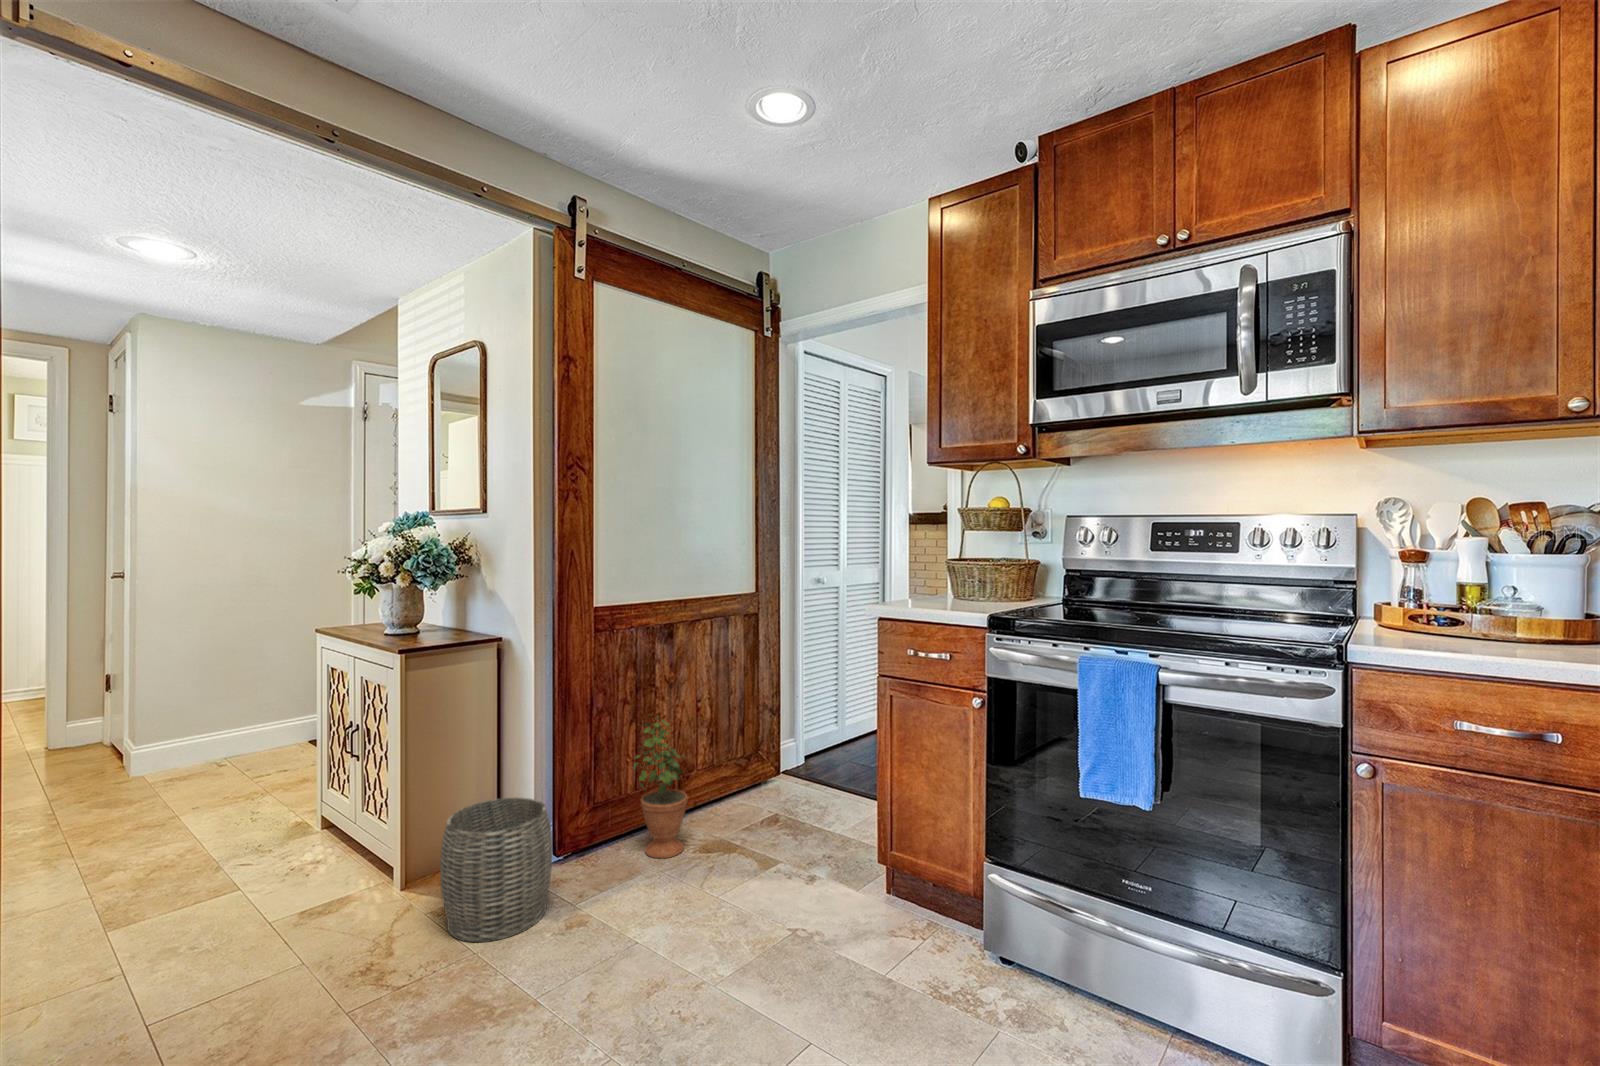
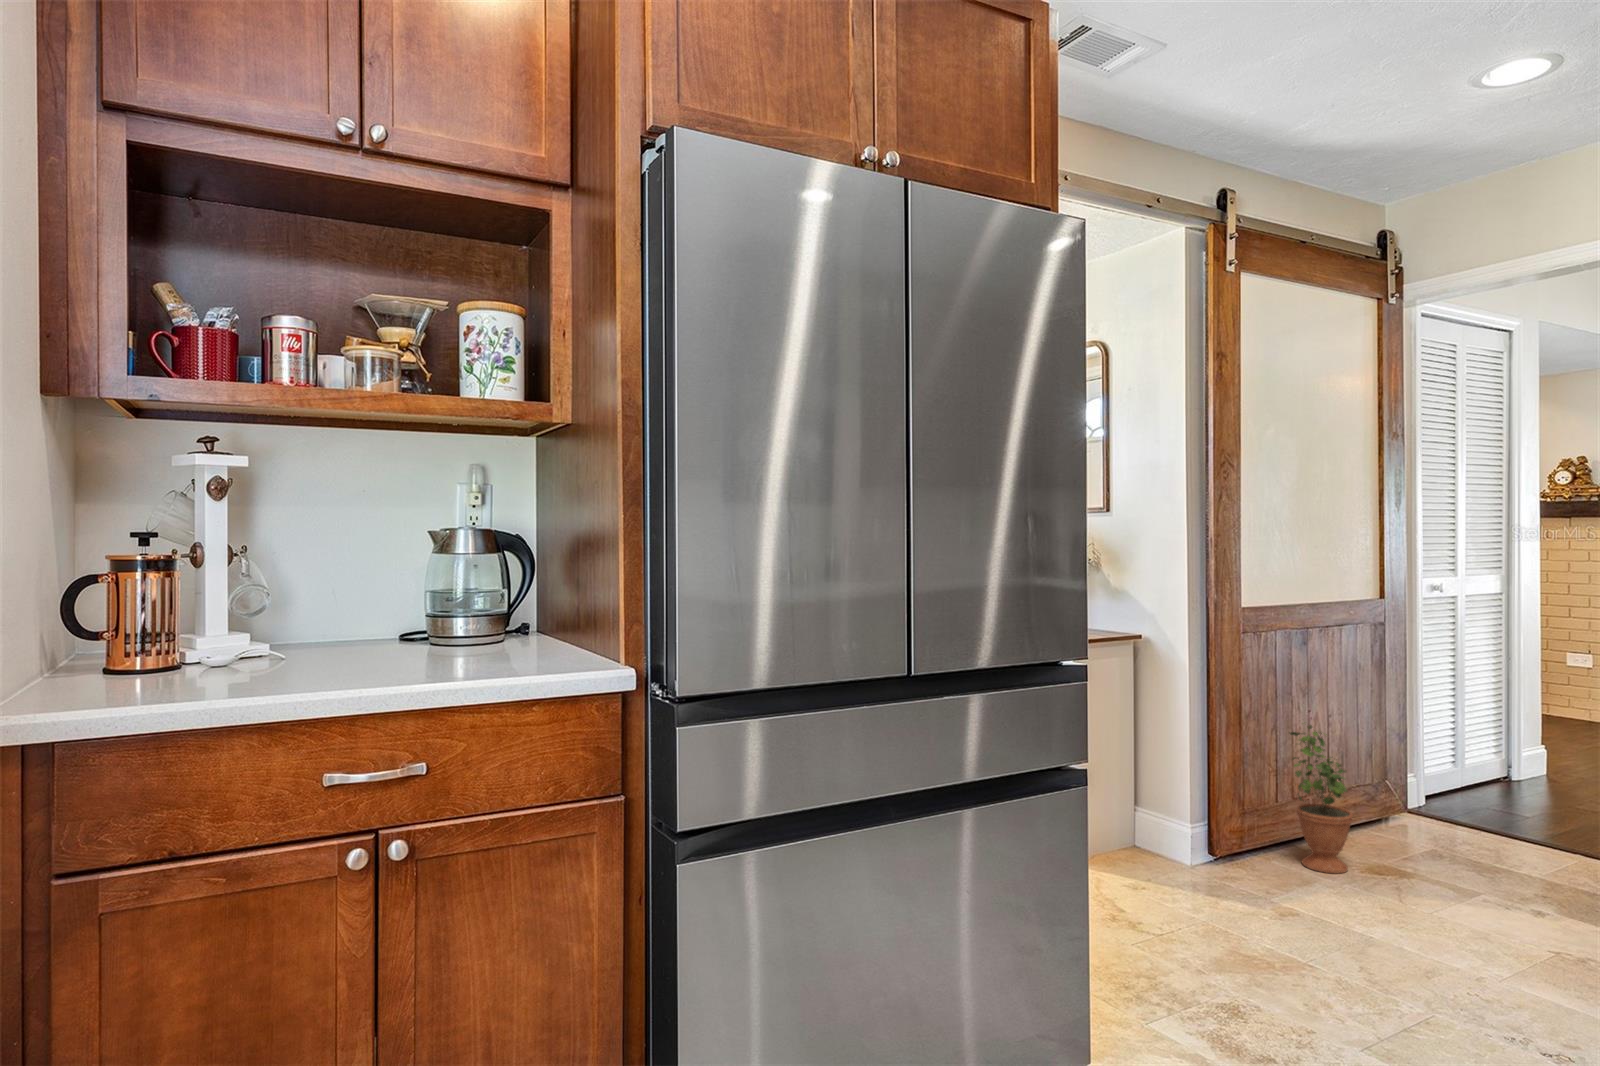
woven basket: present [440,798,552,942] -> none [1147,788,1253,915]

